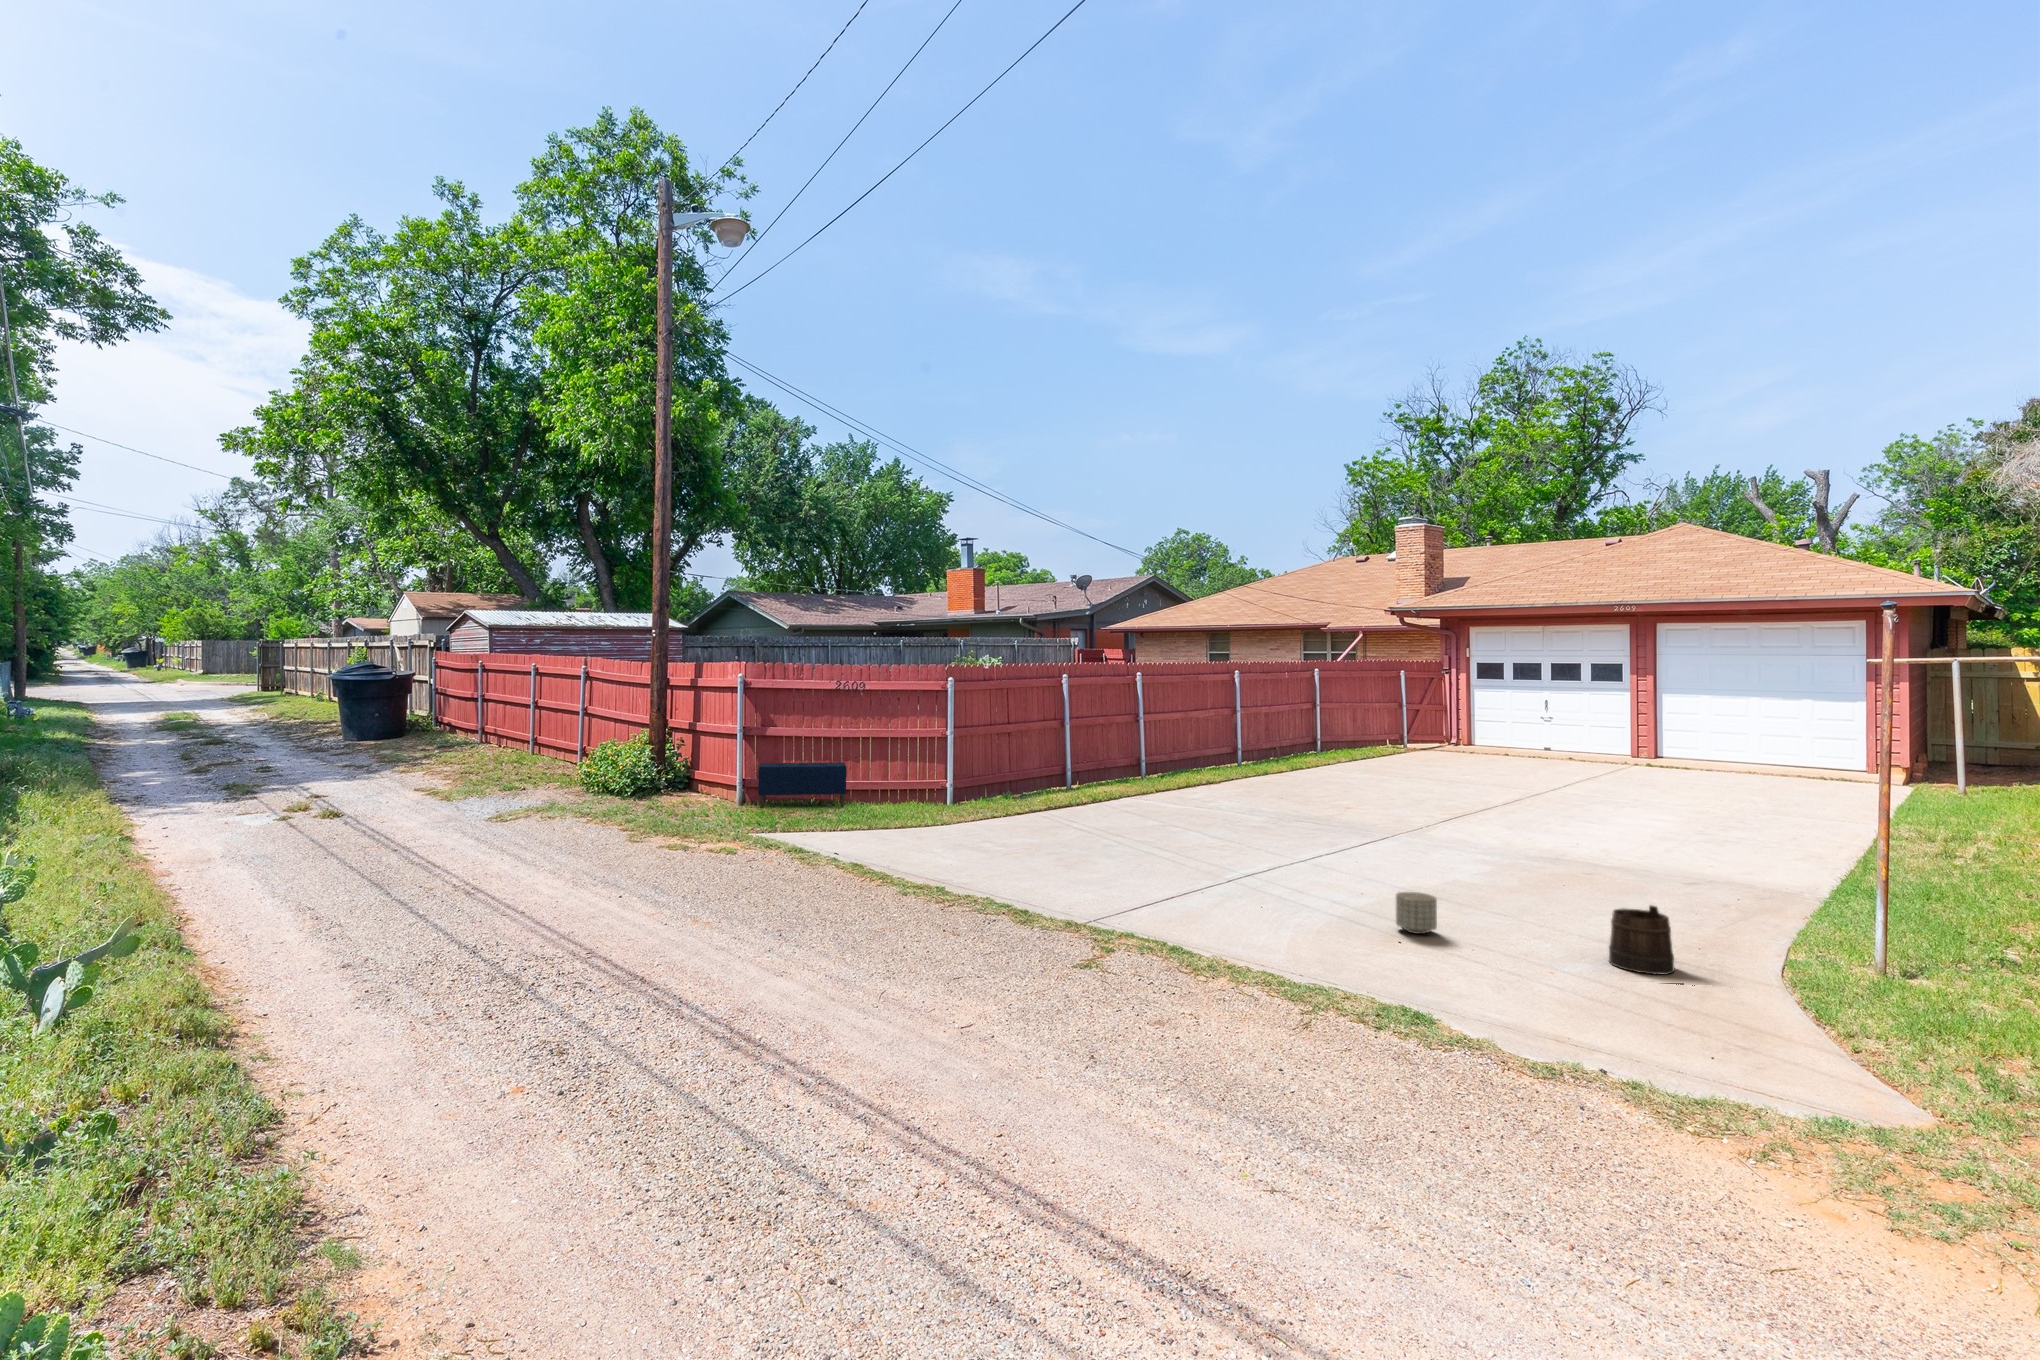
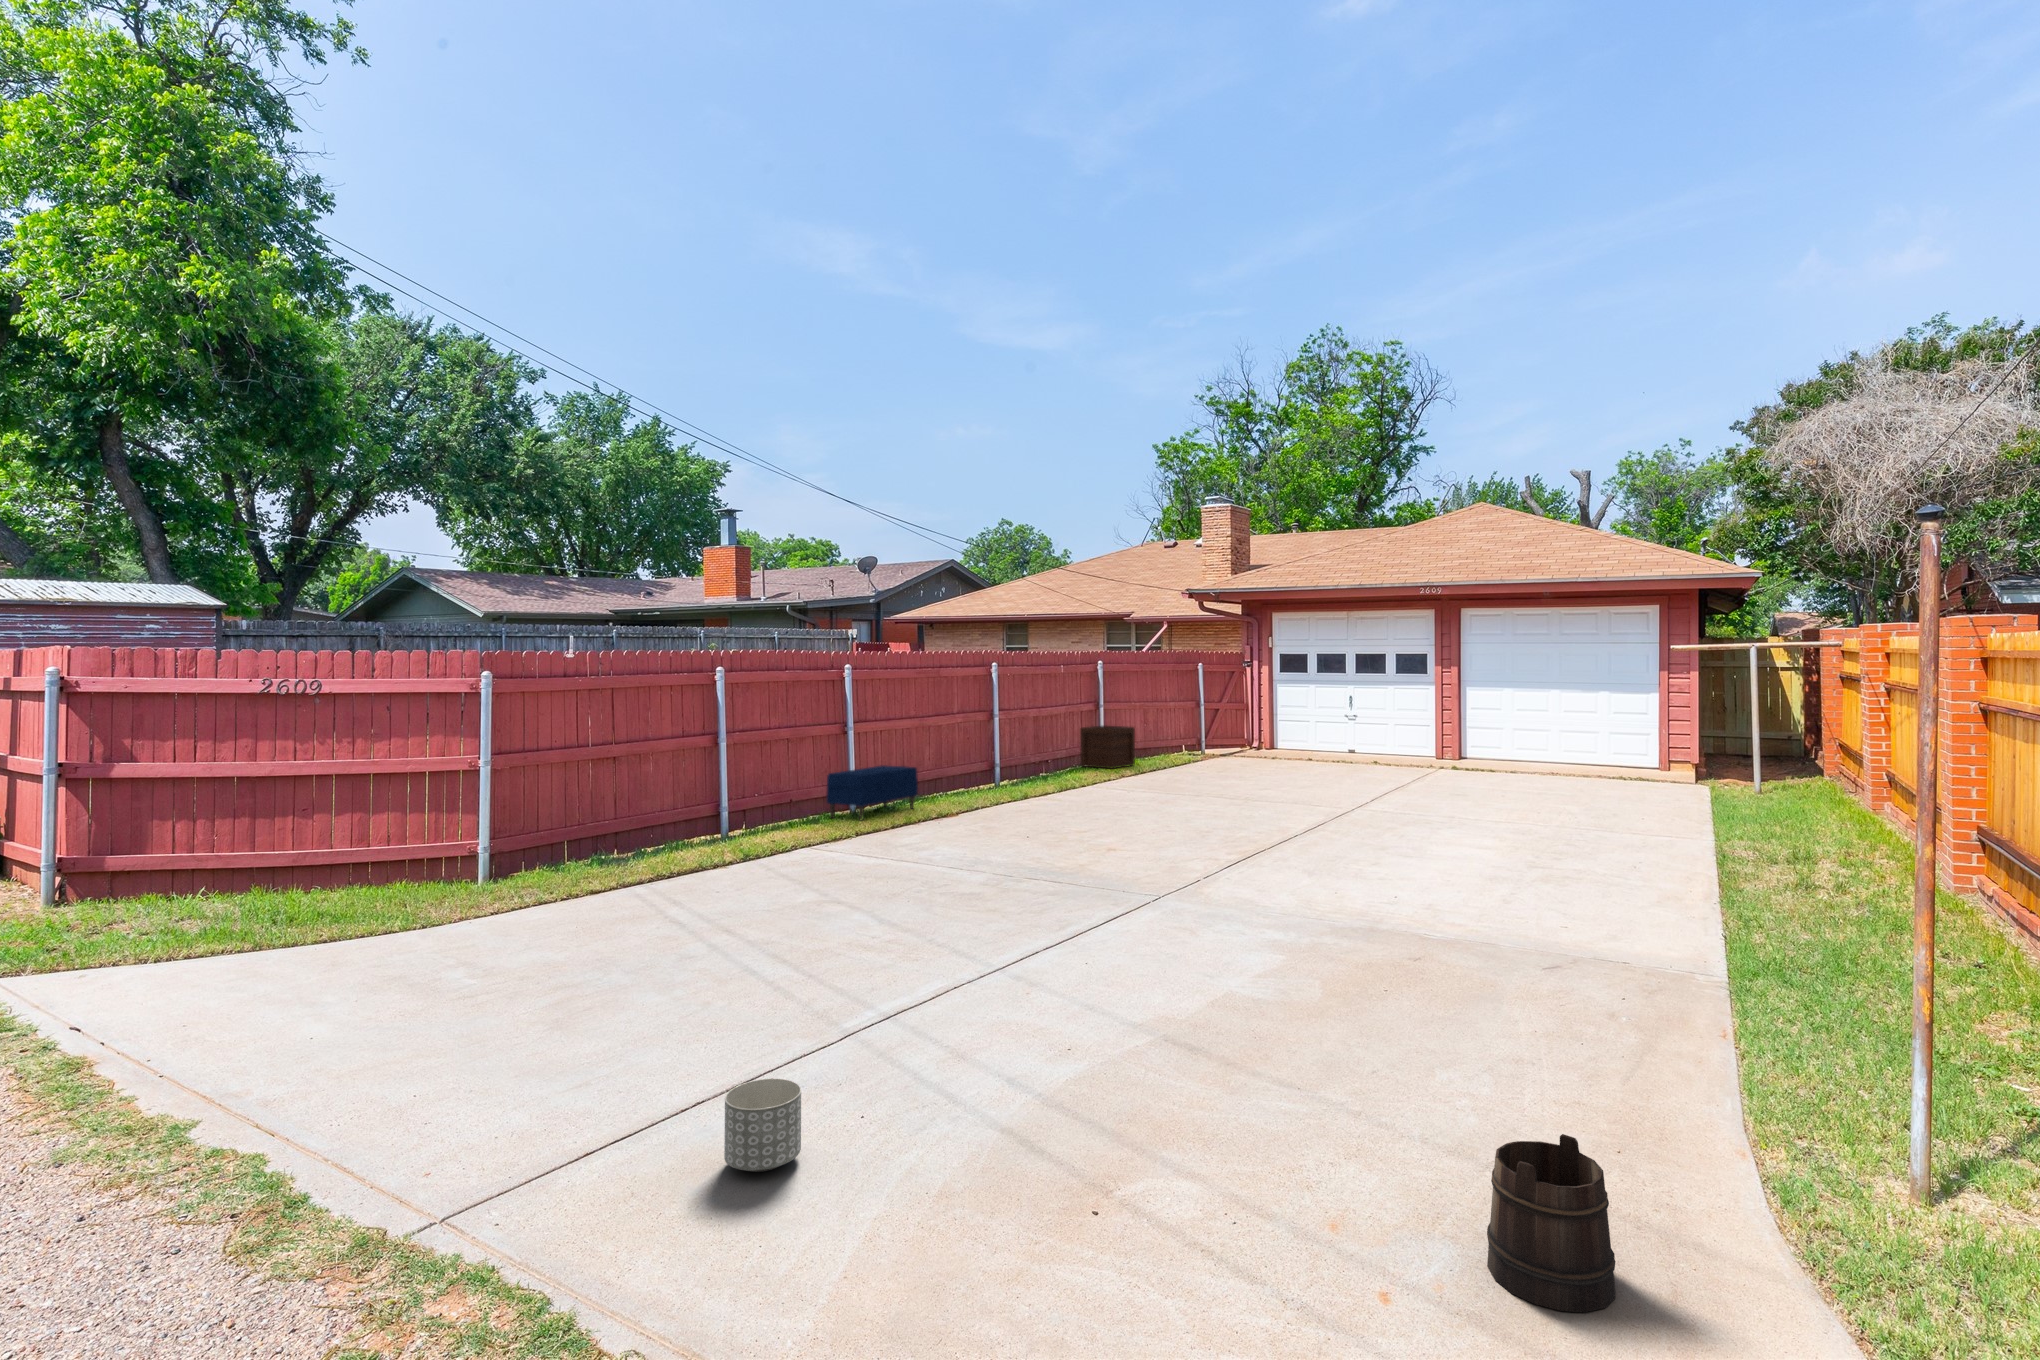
wooden crate: none [1299,721,1346,756] -> present [1080,726,1135,769]
bench: present [758,762,847,808] -> present [827,765,918,820]
planter: present [1396,892,1437,934] -> present [724,1079,801,1172]

